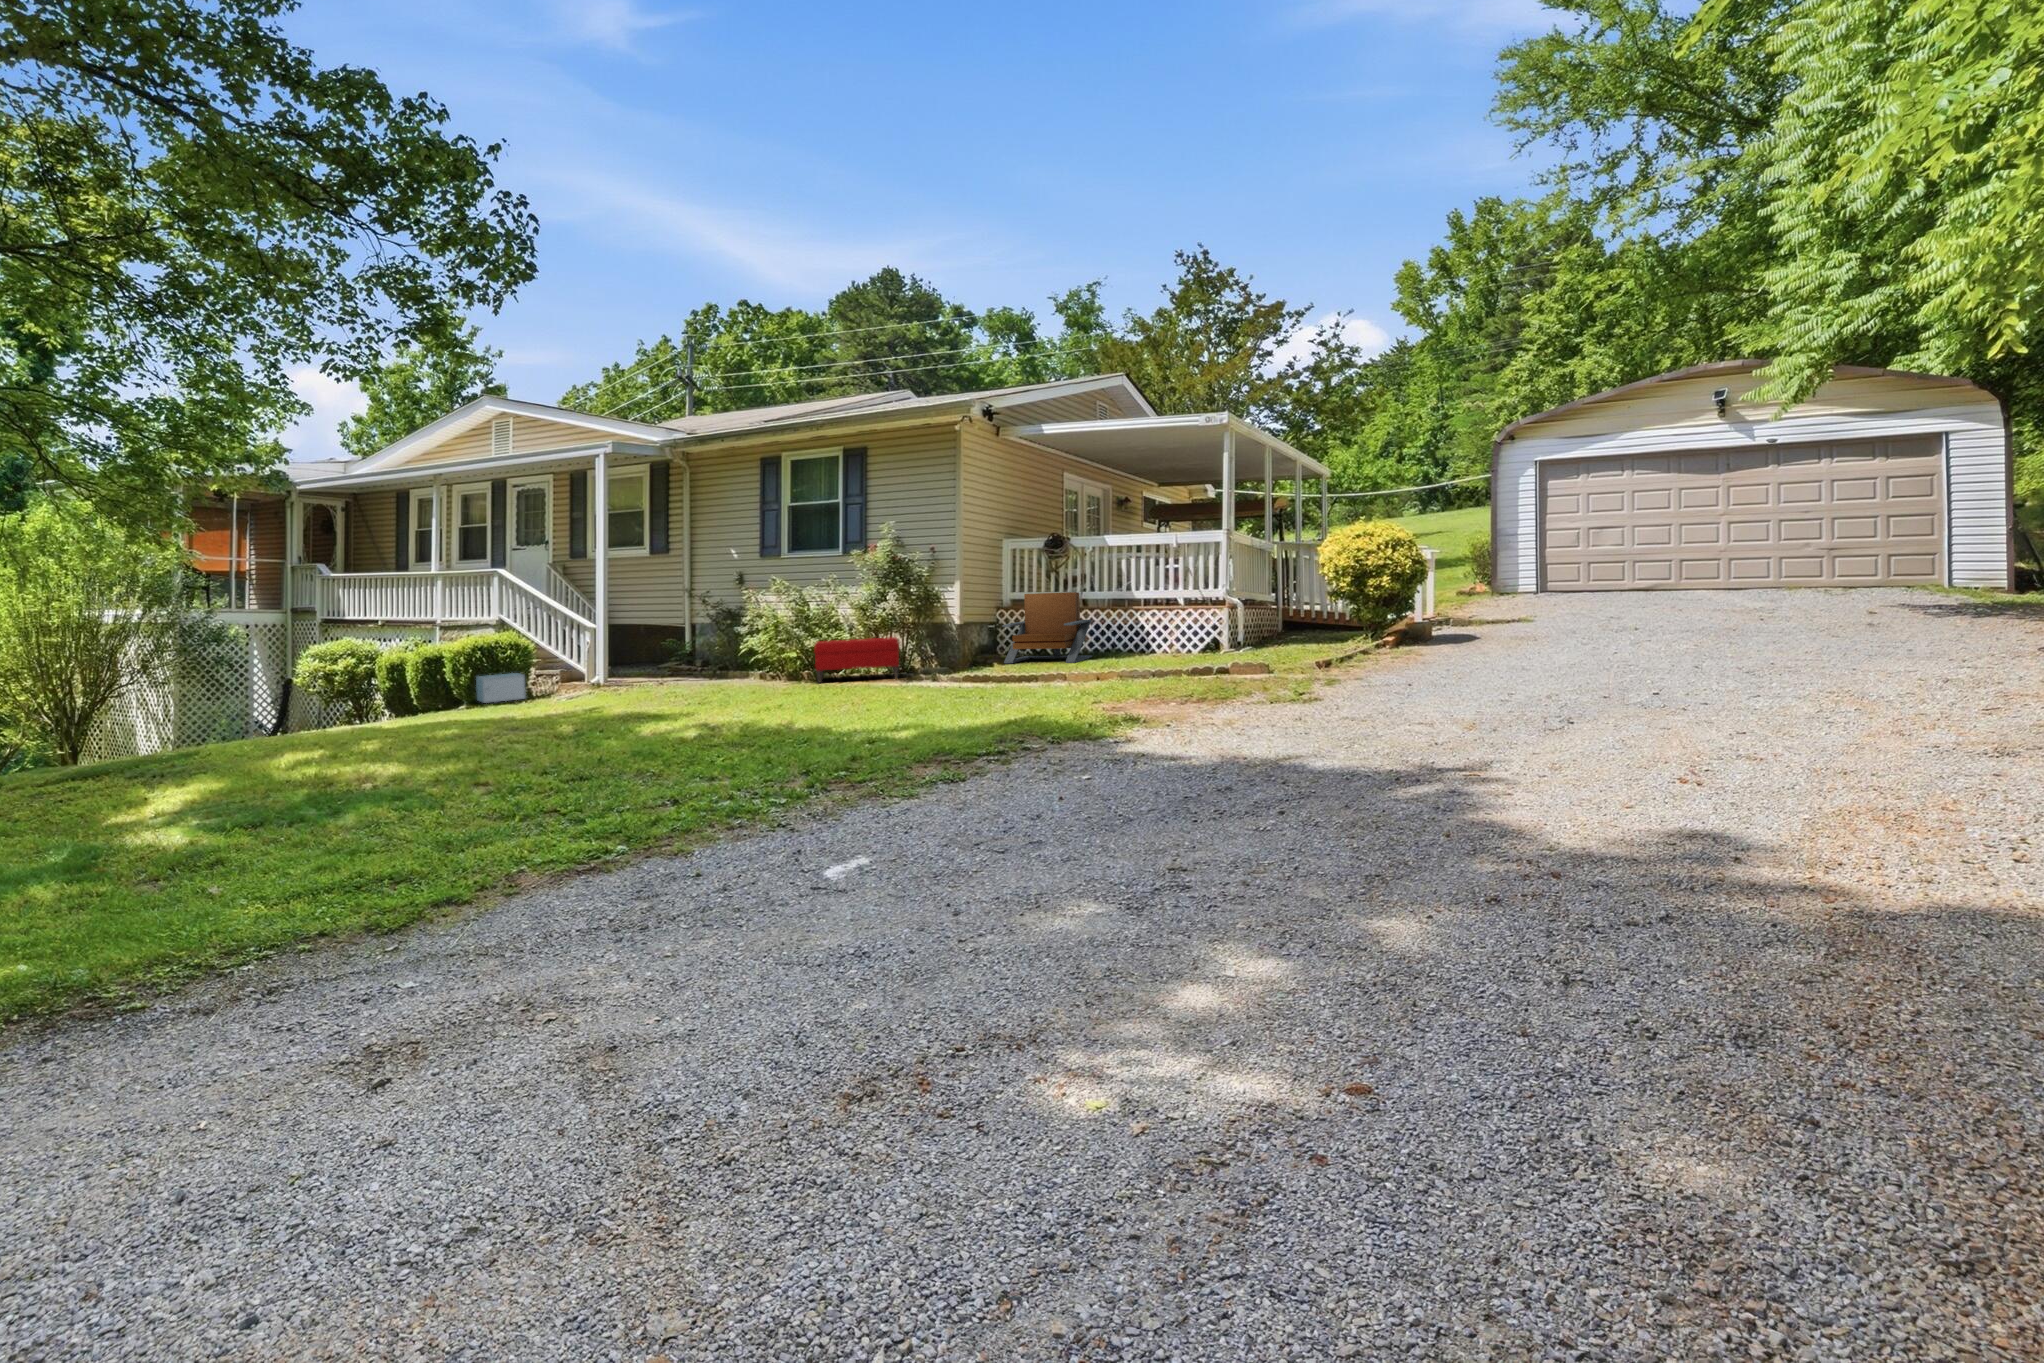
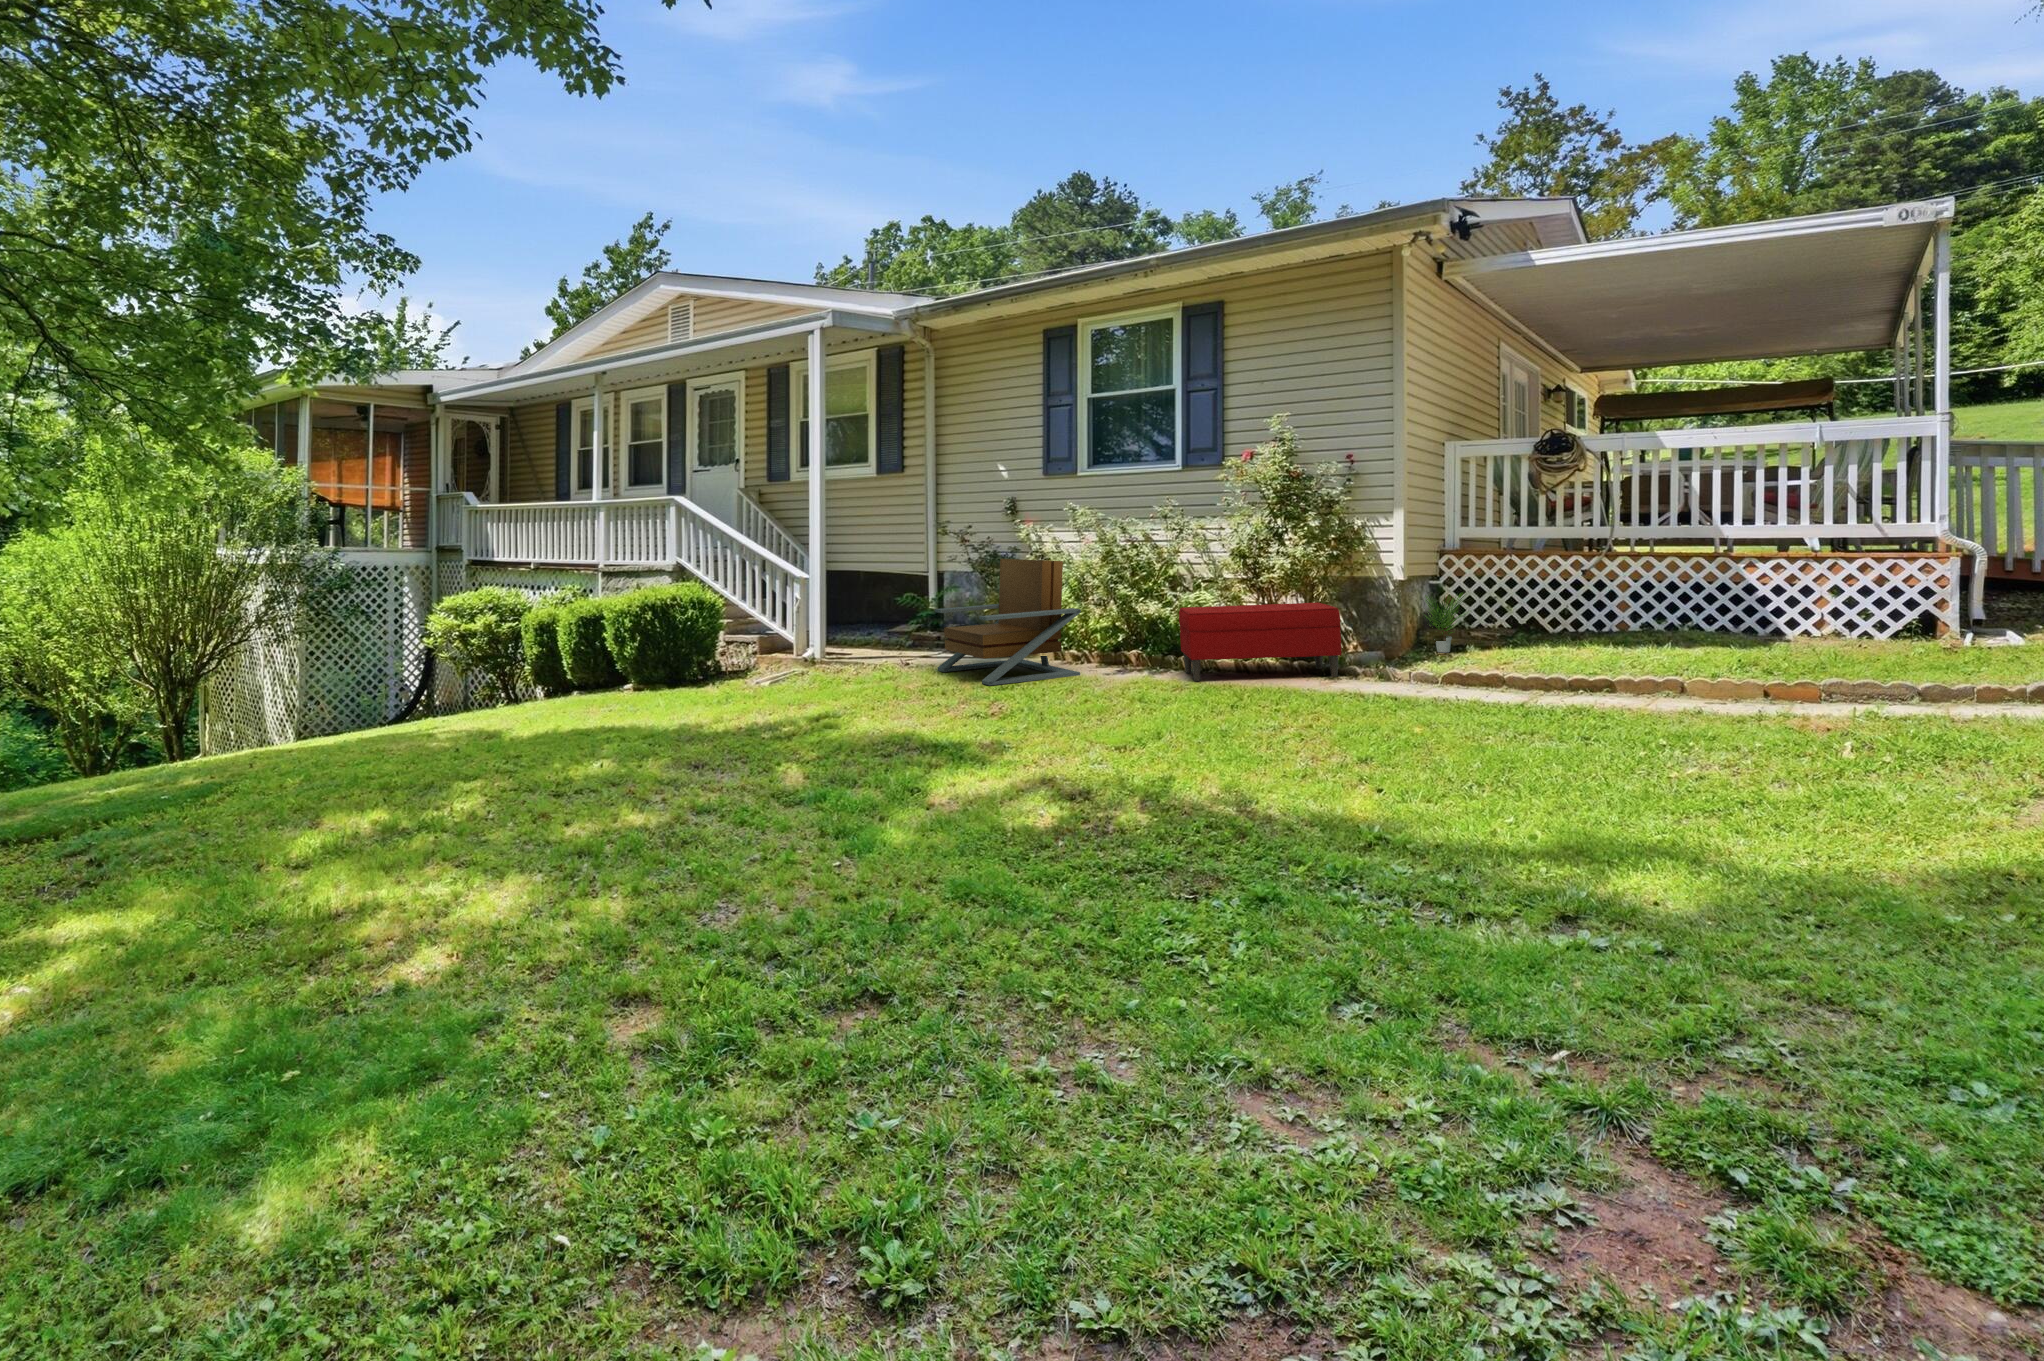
lounge chair: present [1002,592,1092,663] -> present [935,559,1081,685]
potted plant: none [957,631,991,667] -> present [1422,593,1468,653]
storage box: present [476,673,526,703] -> none [639,649,713,699]

